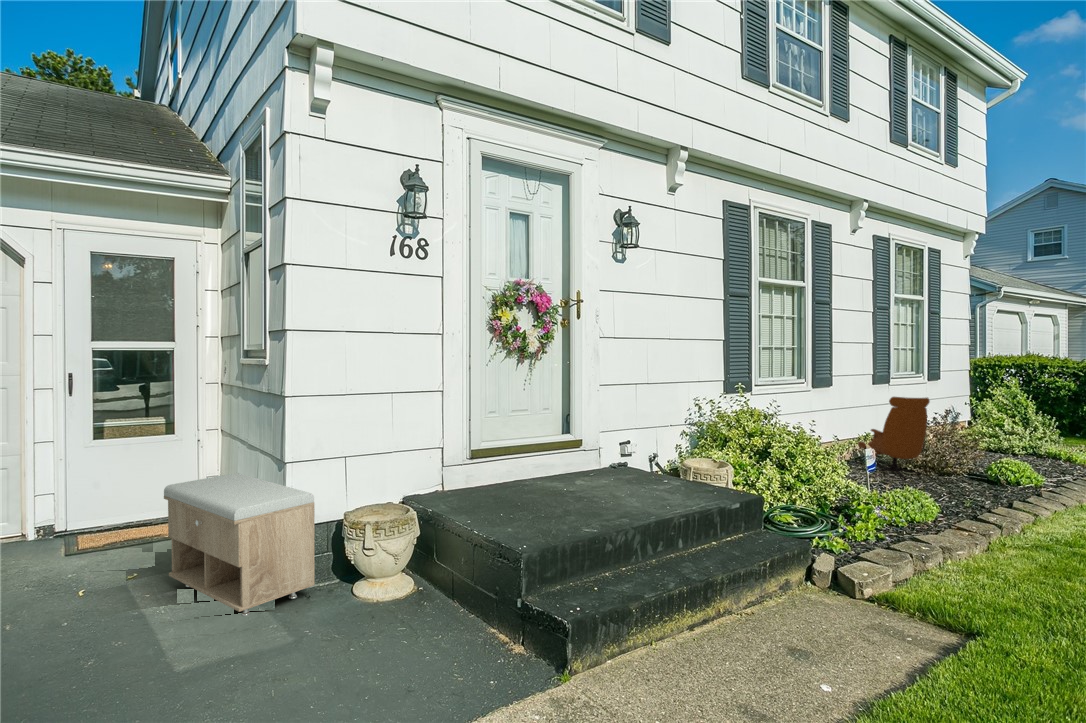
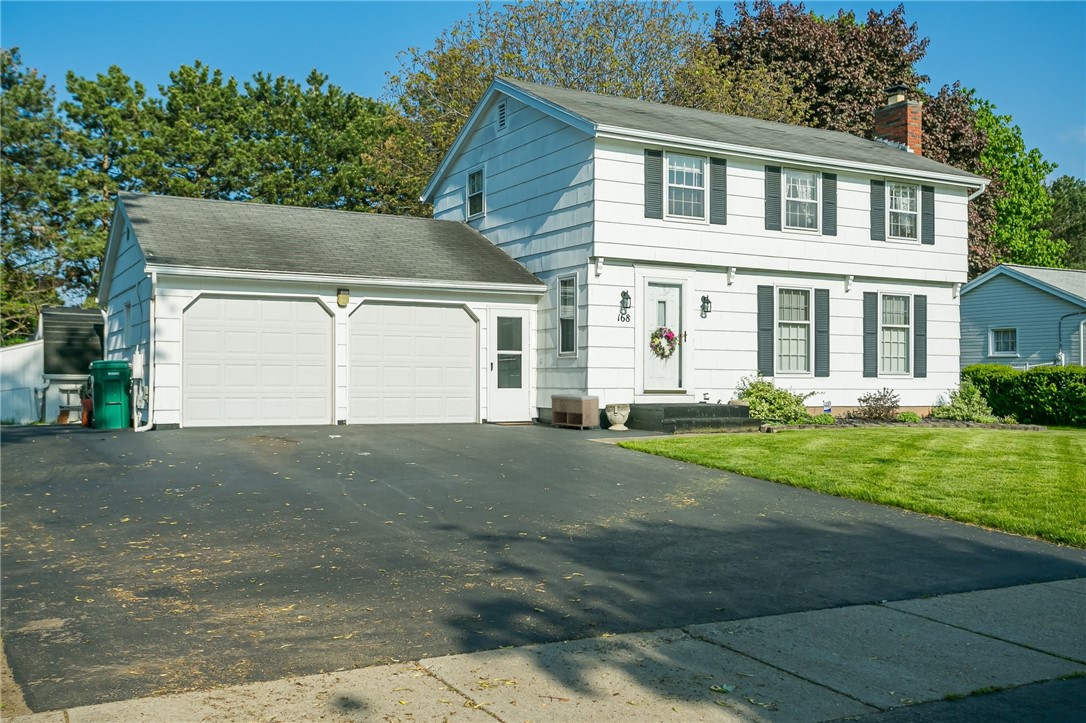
lounge chair: present [858,397,930,480] -> none [843,379,870,422]

